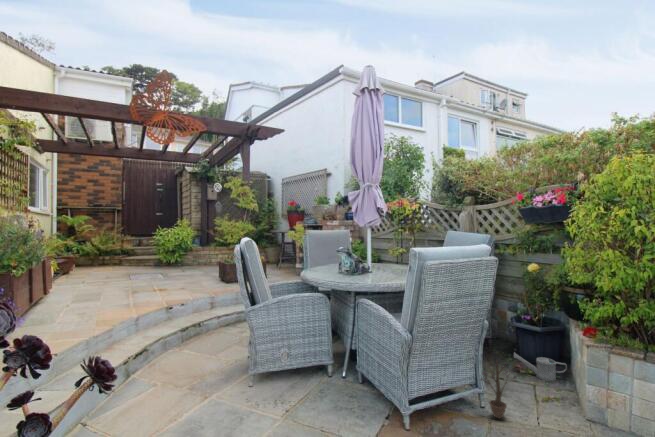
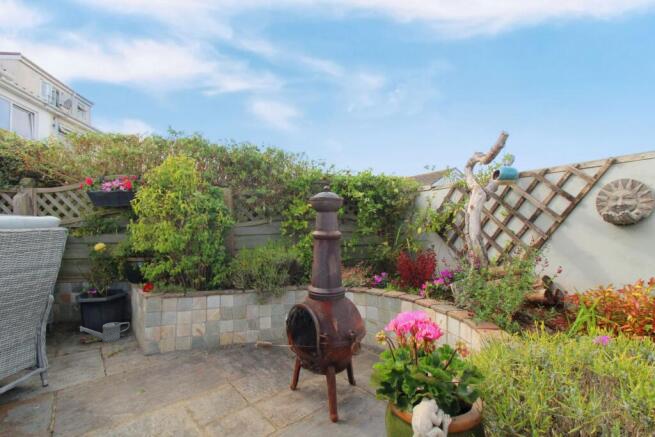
decorative plant: present [473,360,516,418] -> none [32,331,85,396]

